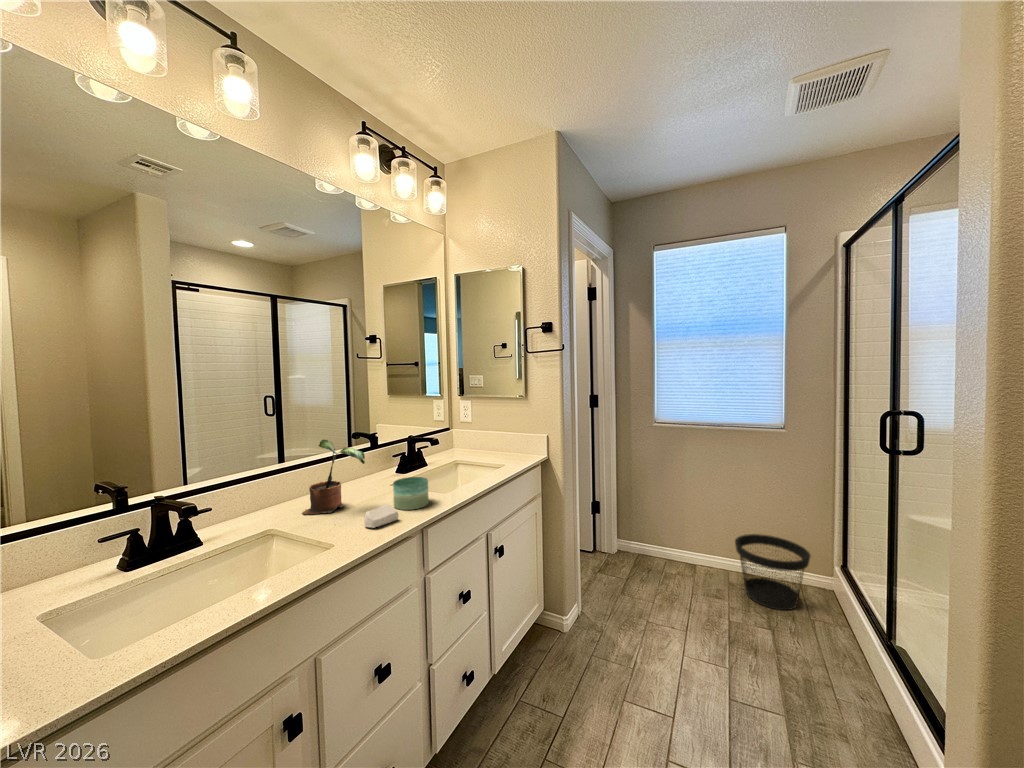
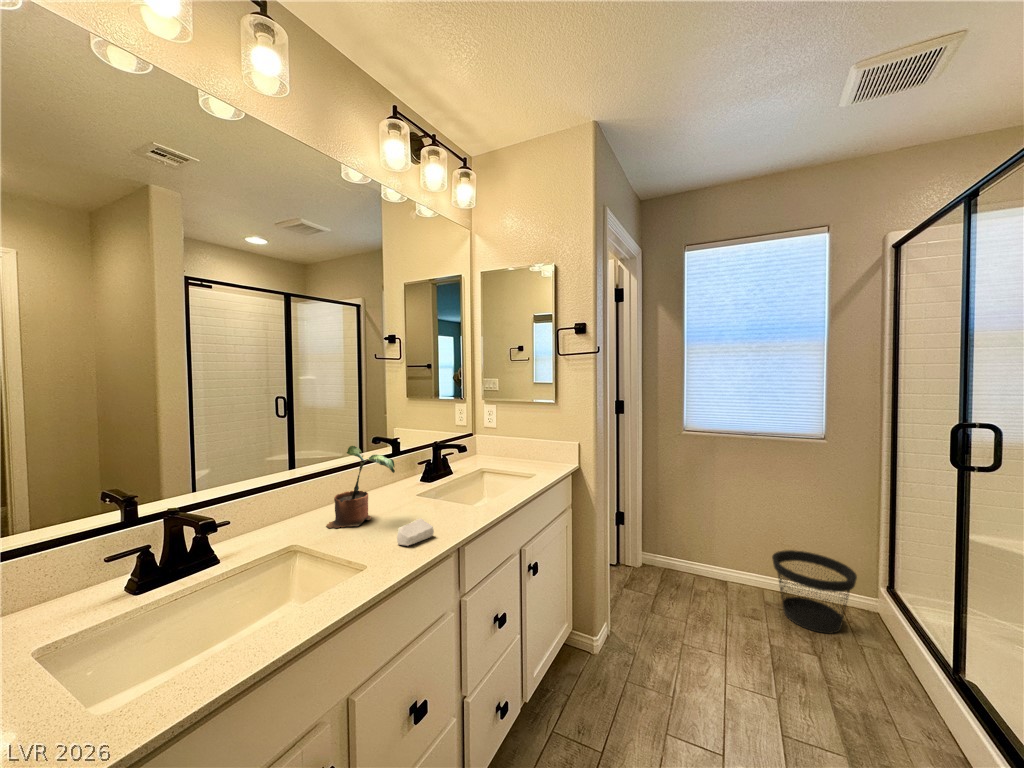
candle: present [393,477,429,510] -> none [425,488,463,524]

